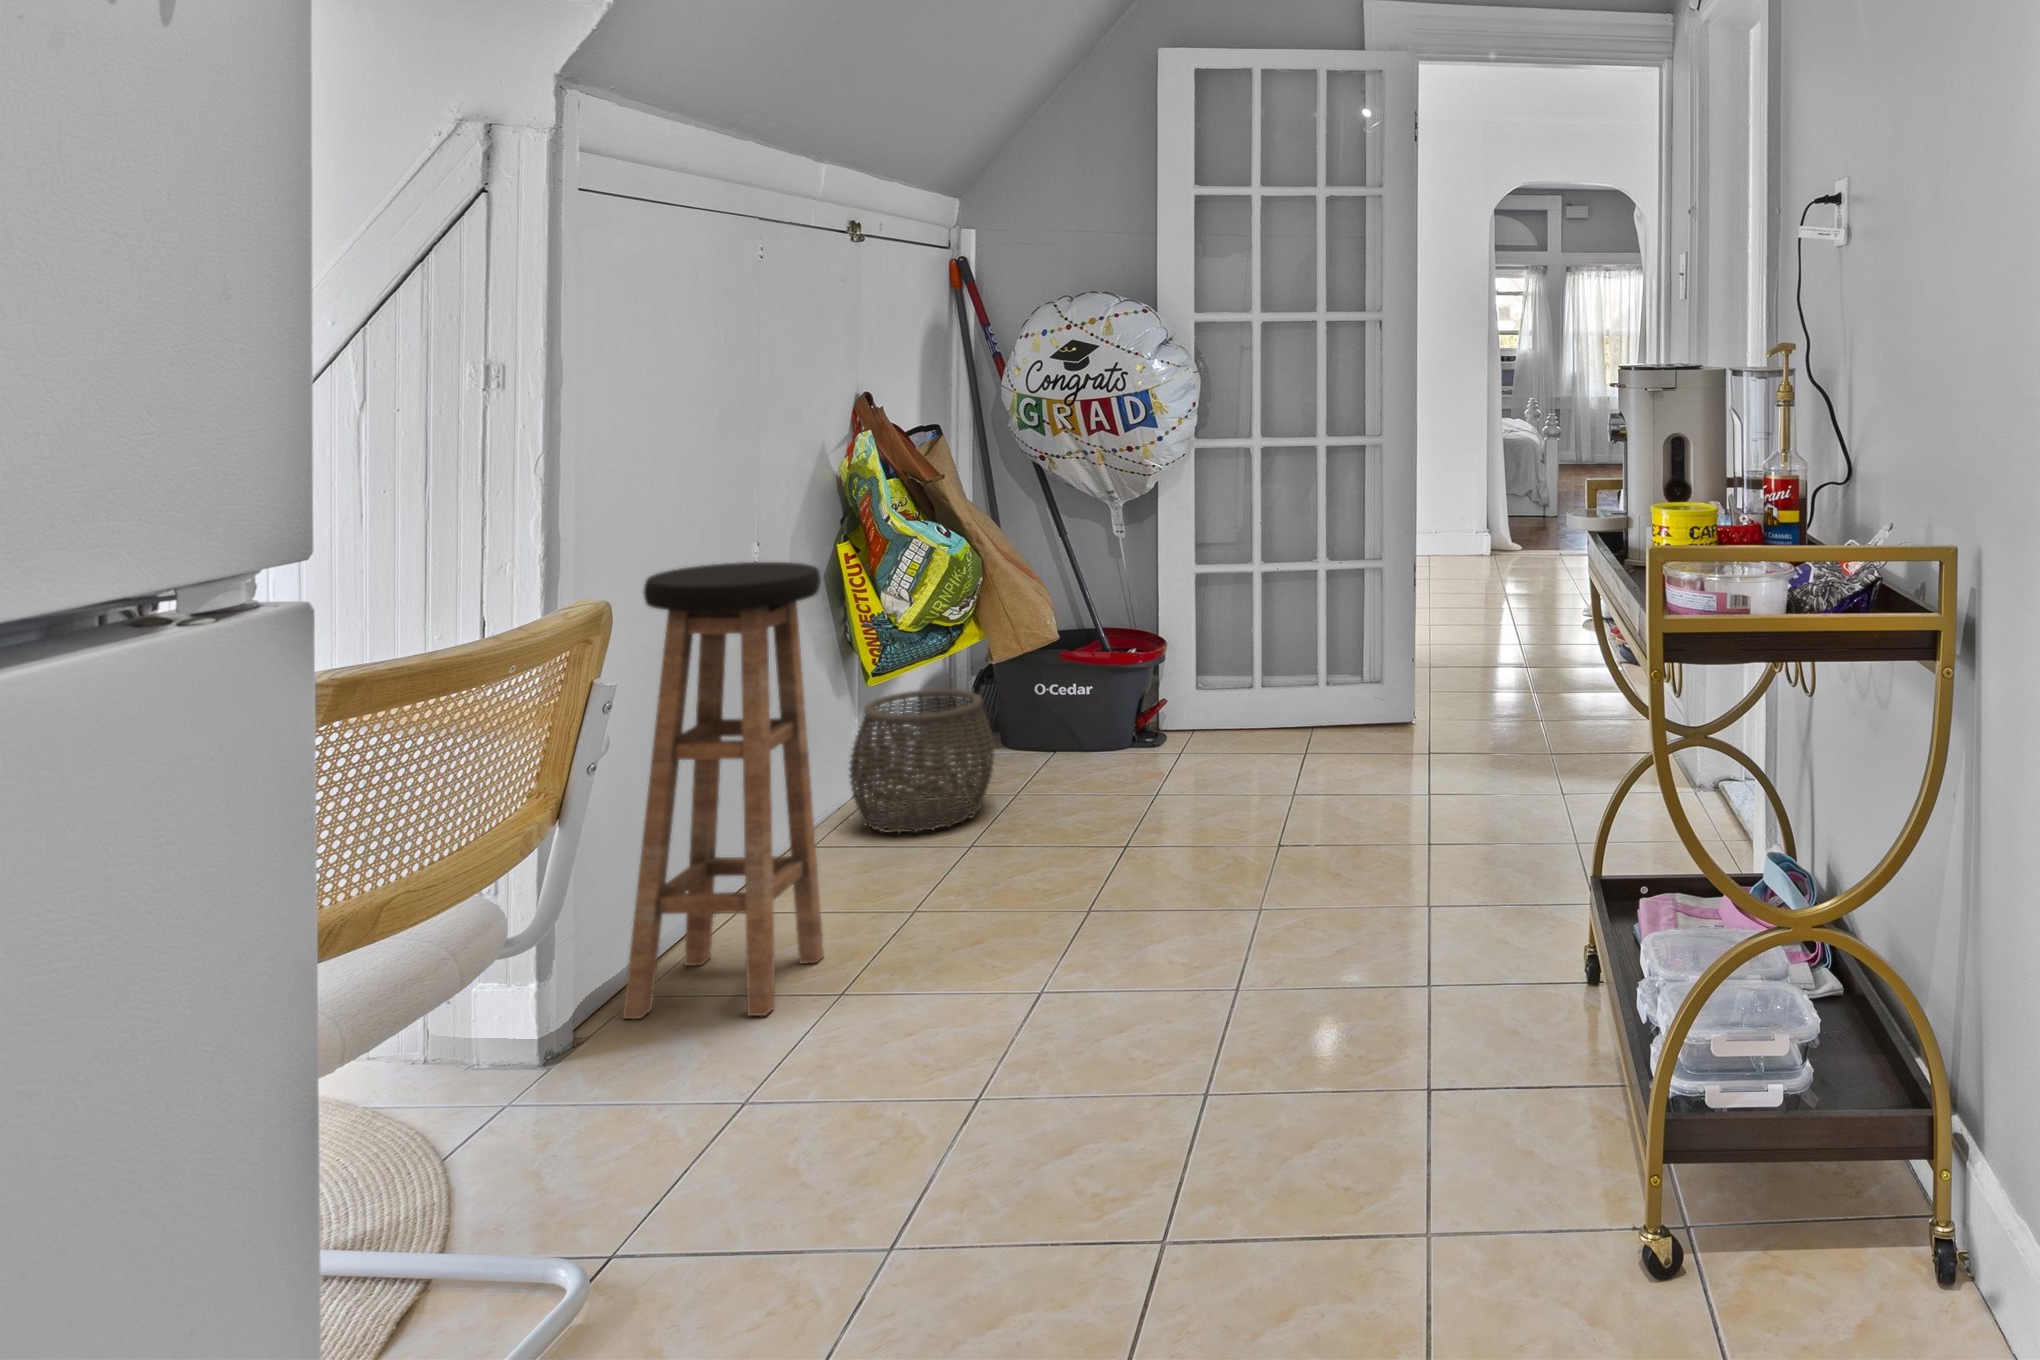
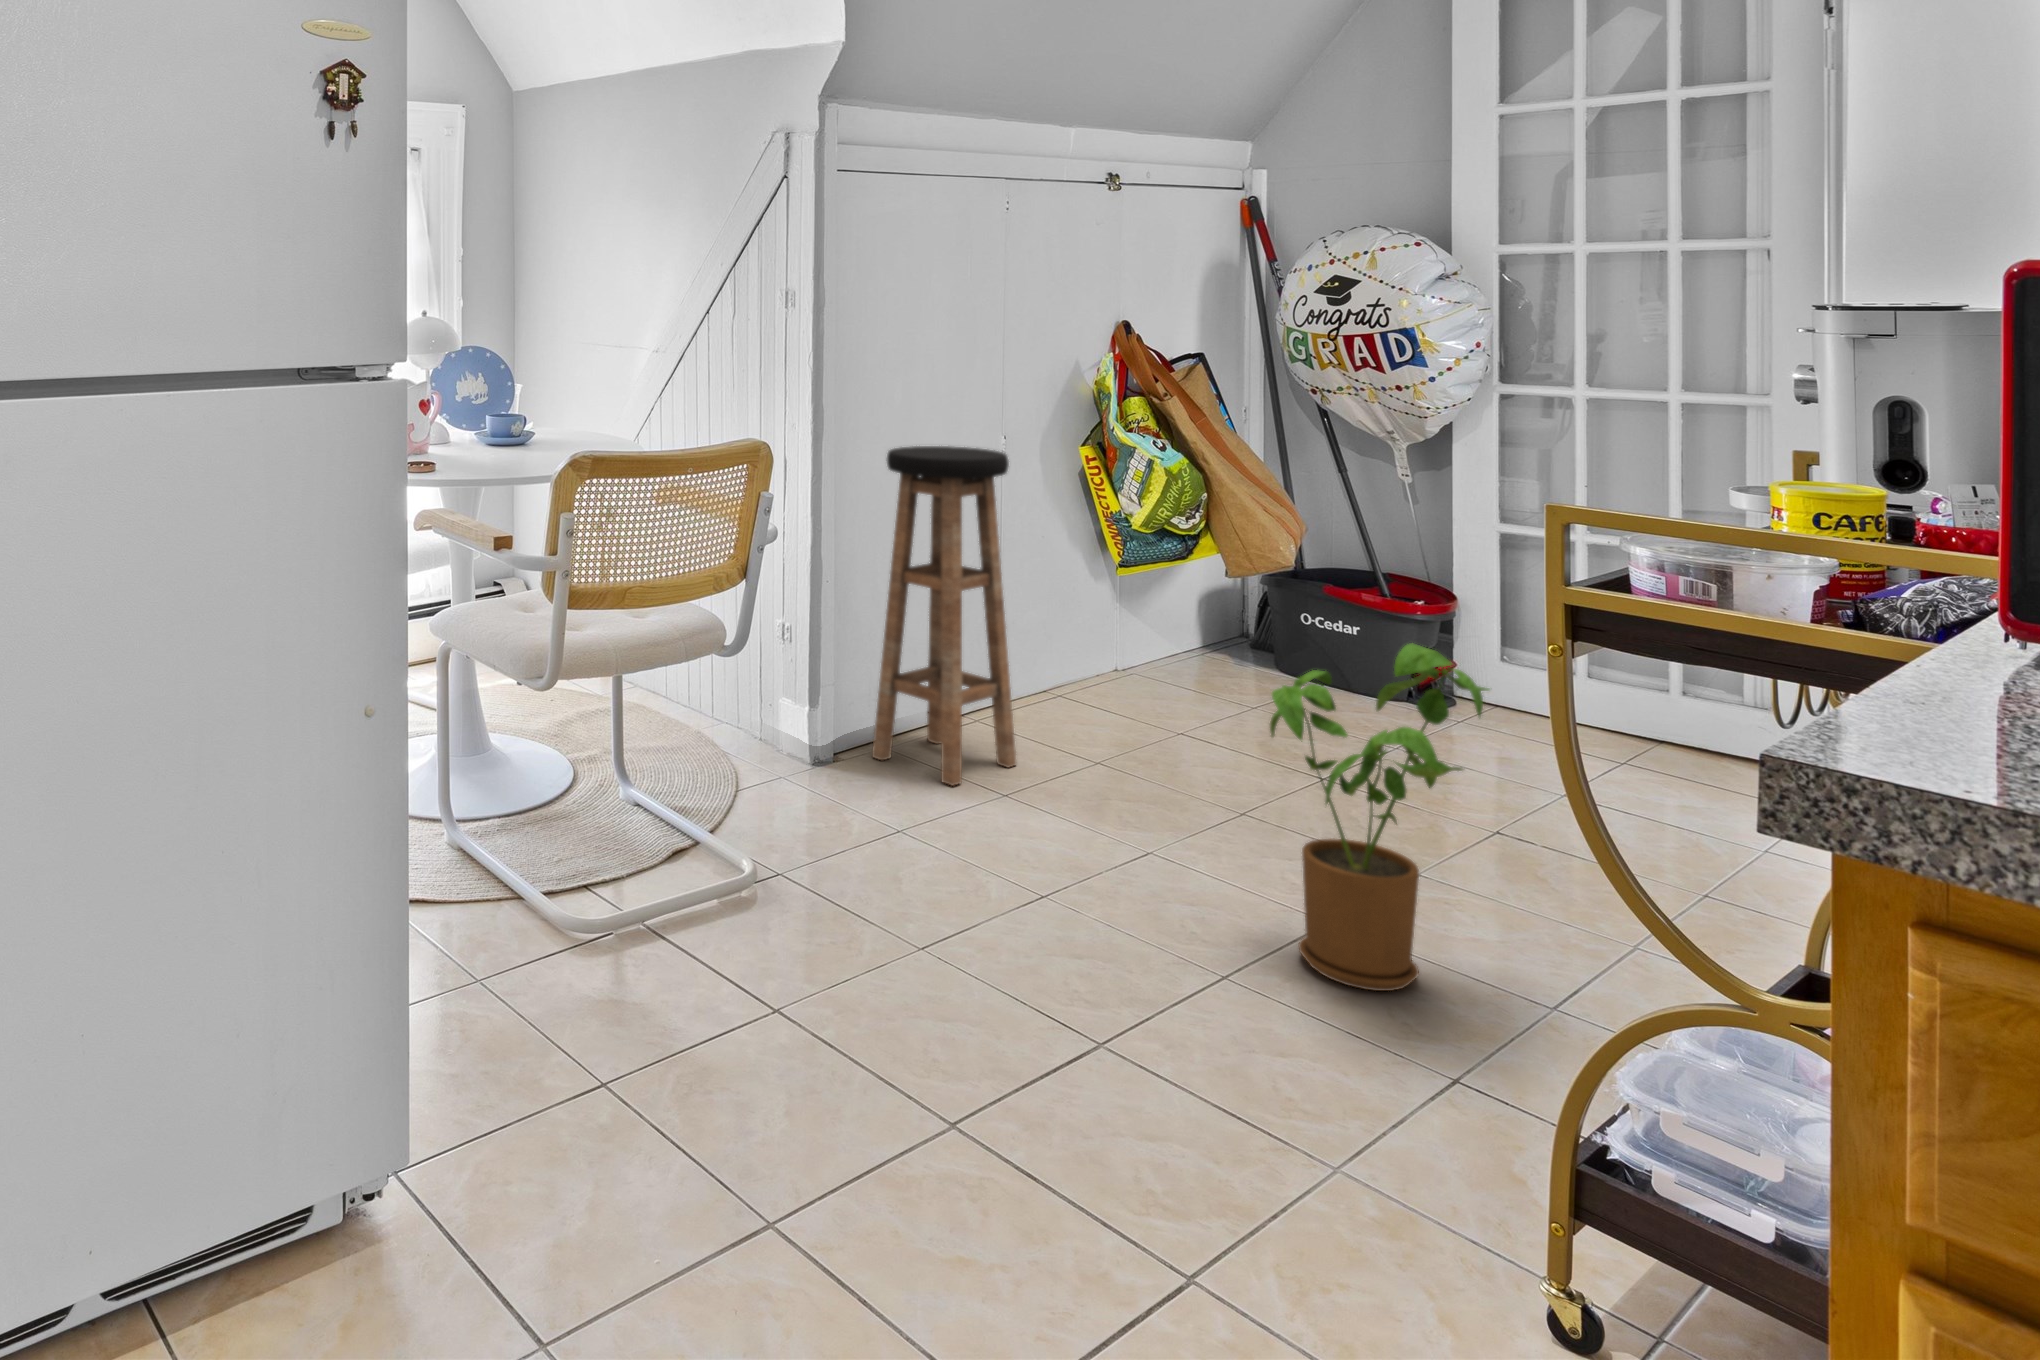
woven basket: present [849,689,994,833] -> none [1098,588,1230,712]
house plant: none [1207,706,1400,1065] -> present [1270,643,1489,991]

